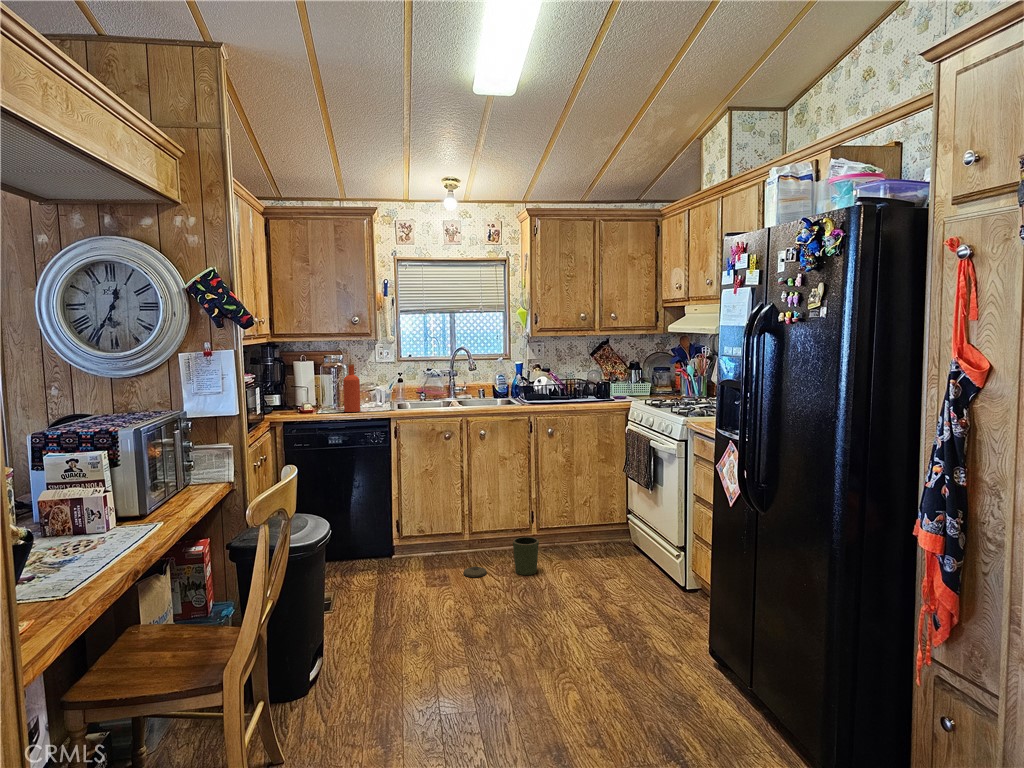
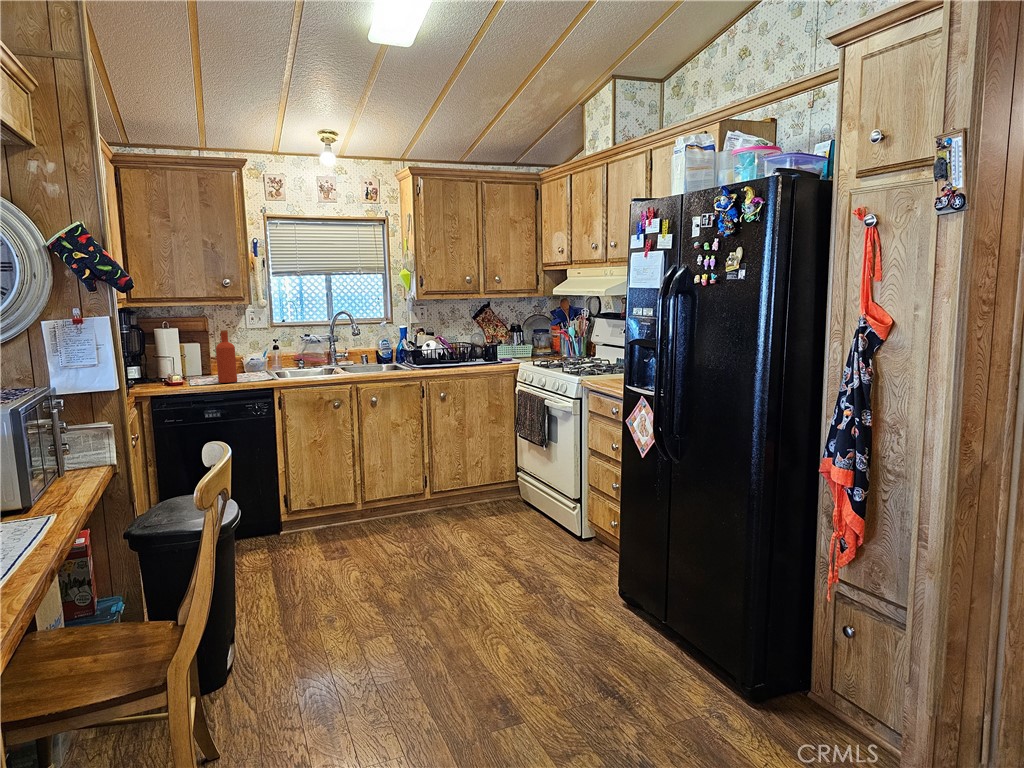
trash can: present [463,537,539,577] -> none [363,502,440,547]

